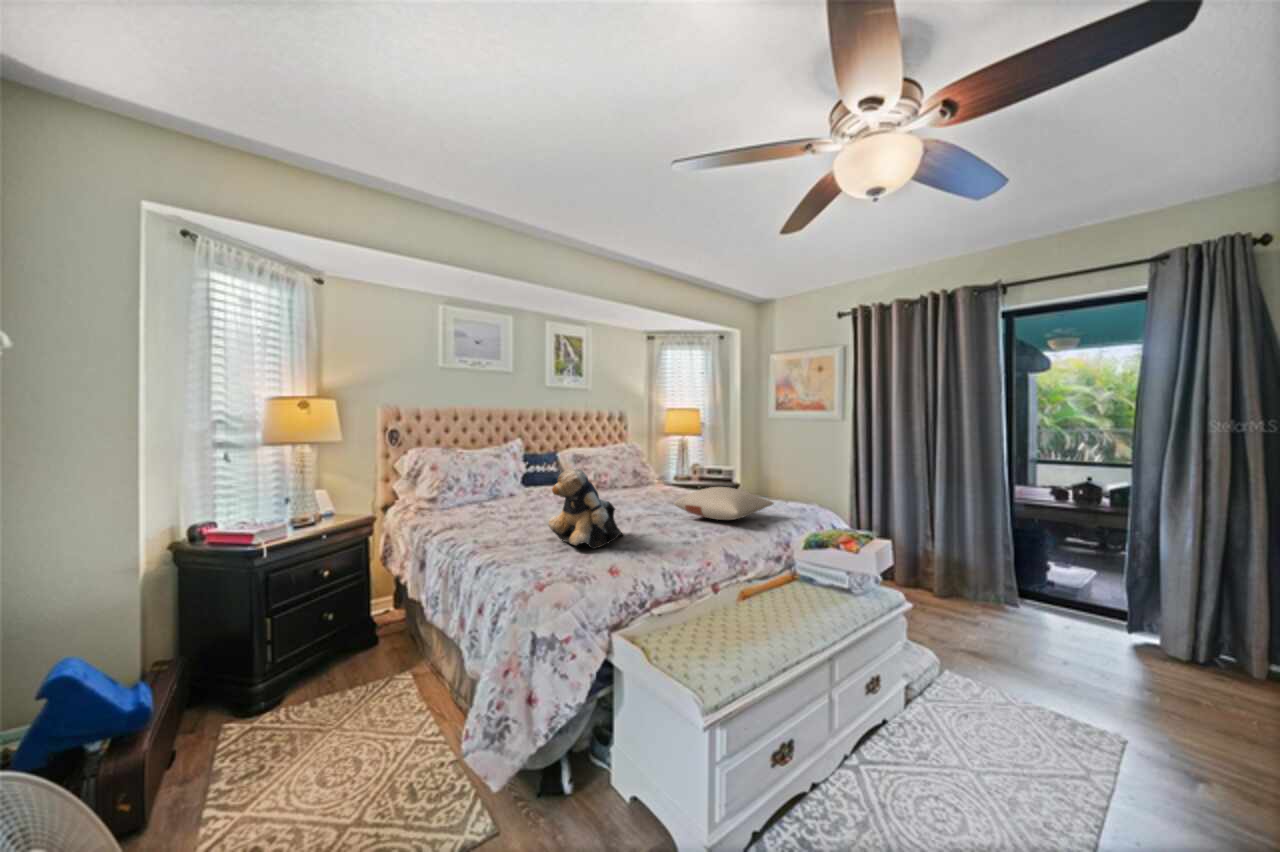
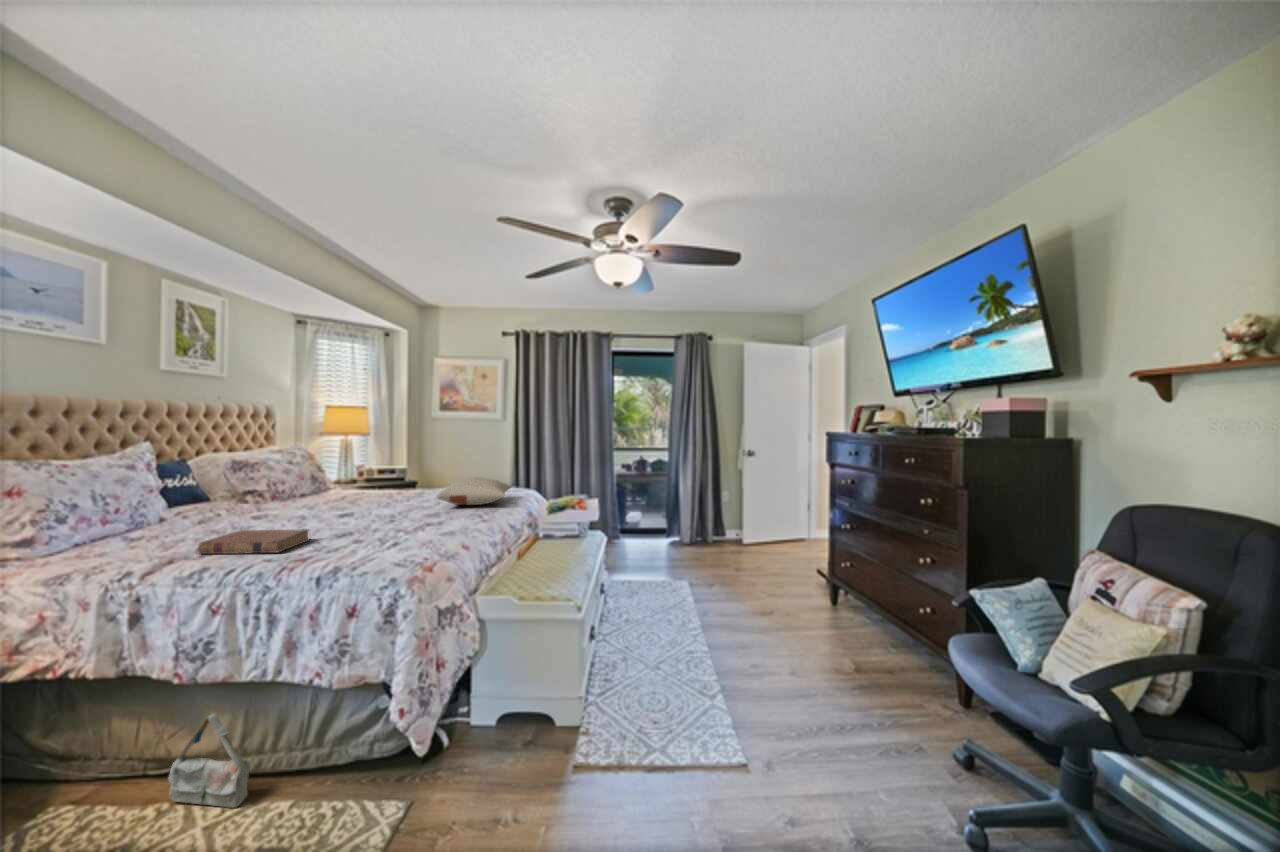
teddy bear: present [549,468,622,549] -> none [349,466,435,543]
book: none [475,511,540,535] -> present [198,529,309,554]
bag: none [428,652,453,736] -> present [168,714,250,808]

